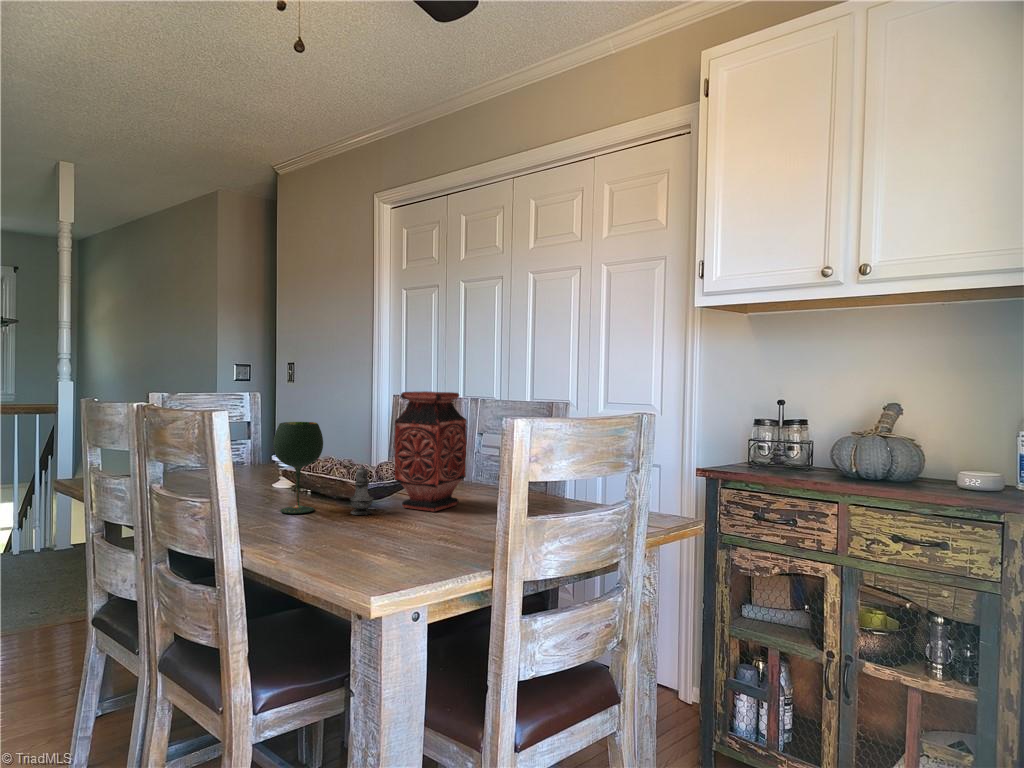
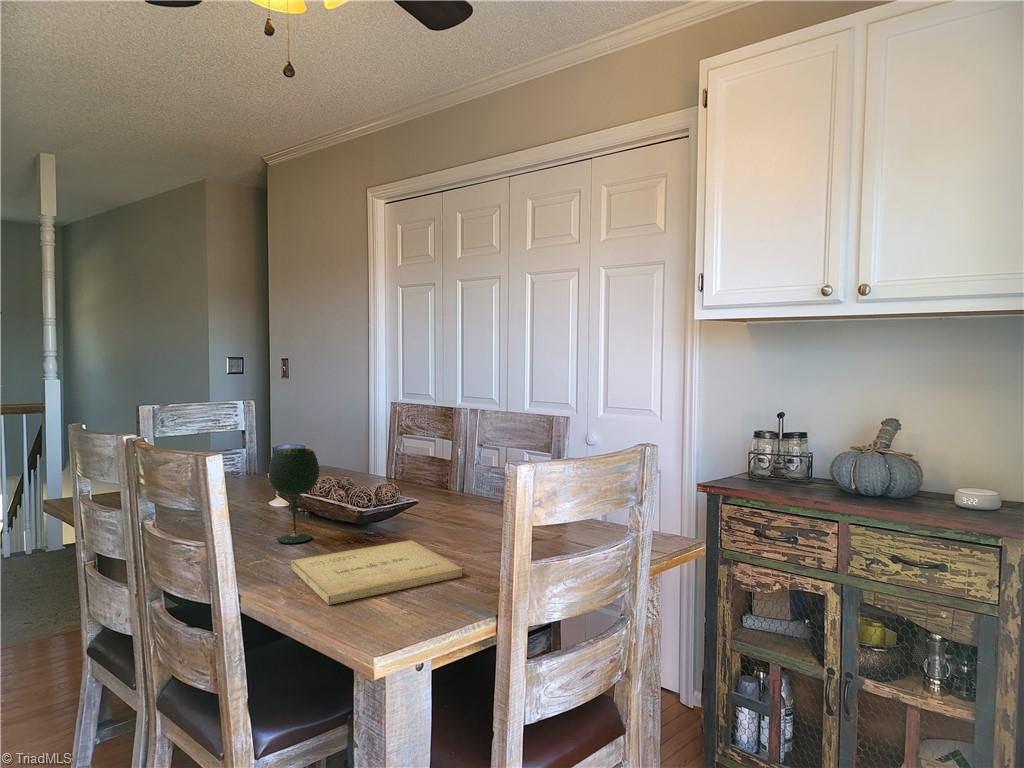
vase: present [394,391,466,512] -> none [392,413,464,538]
salt shaker: present [350,465,374,515] -> none [347,492,372,543]
book: none [293,511,461,560] -> present [291,540,462,605]

